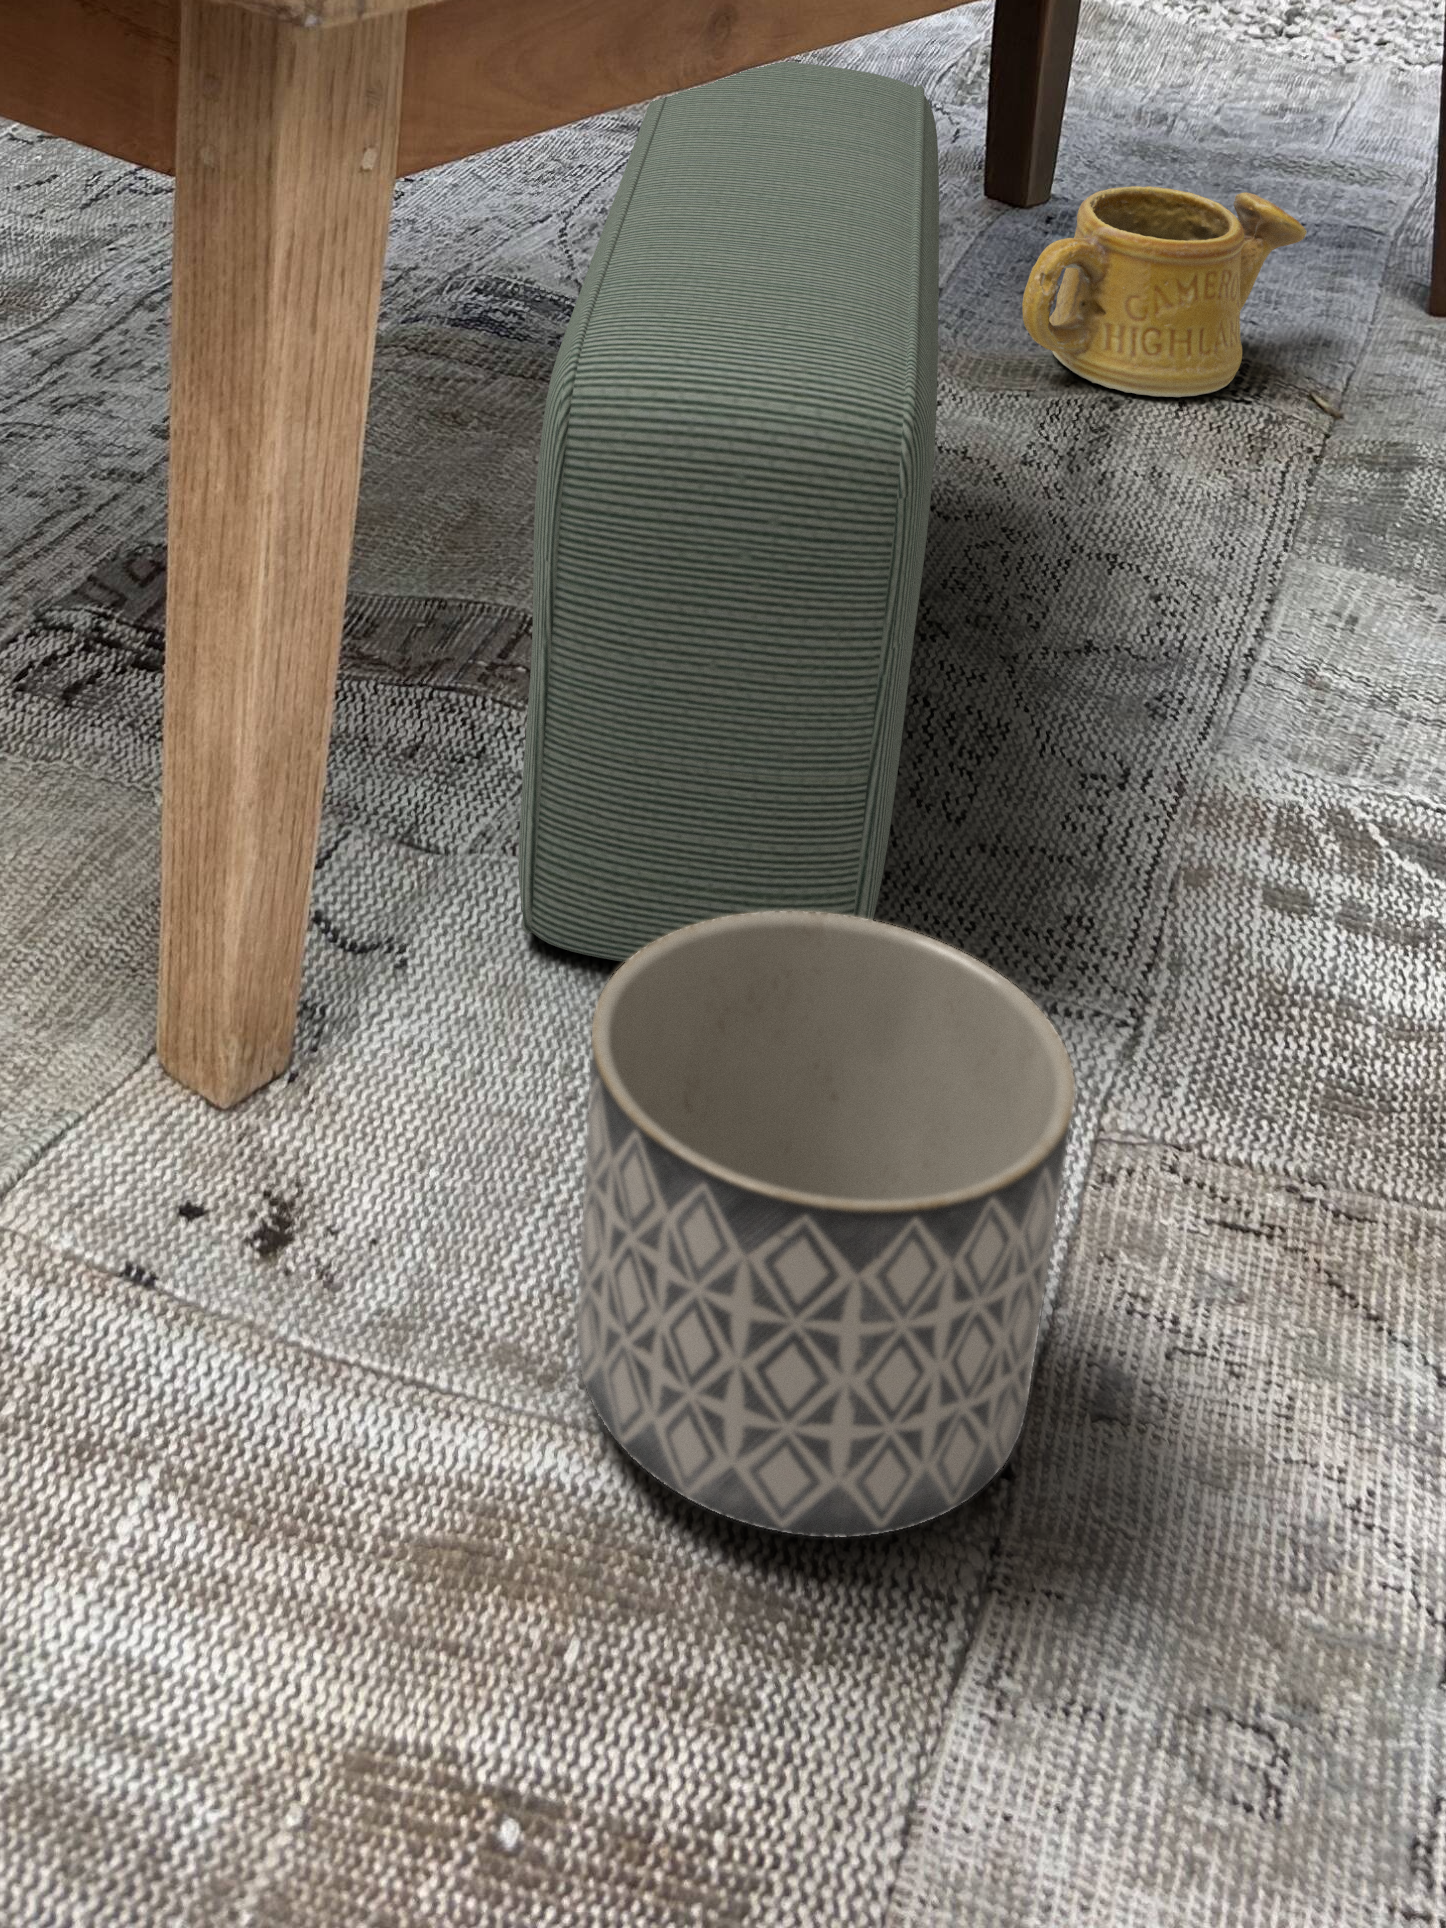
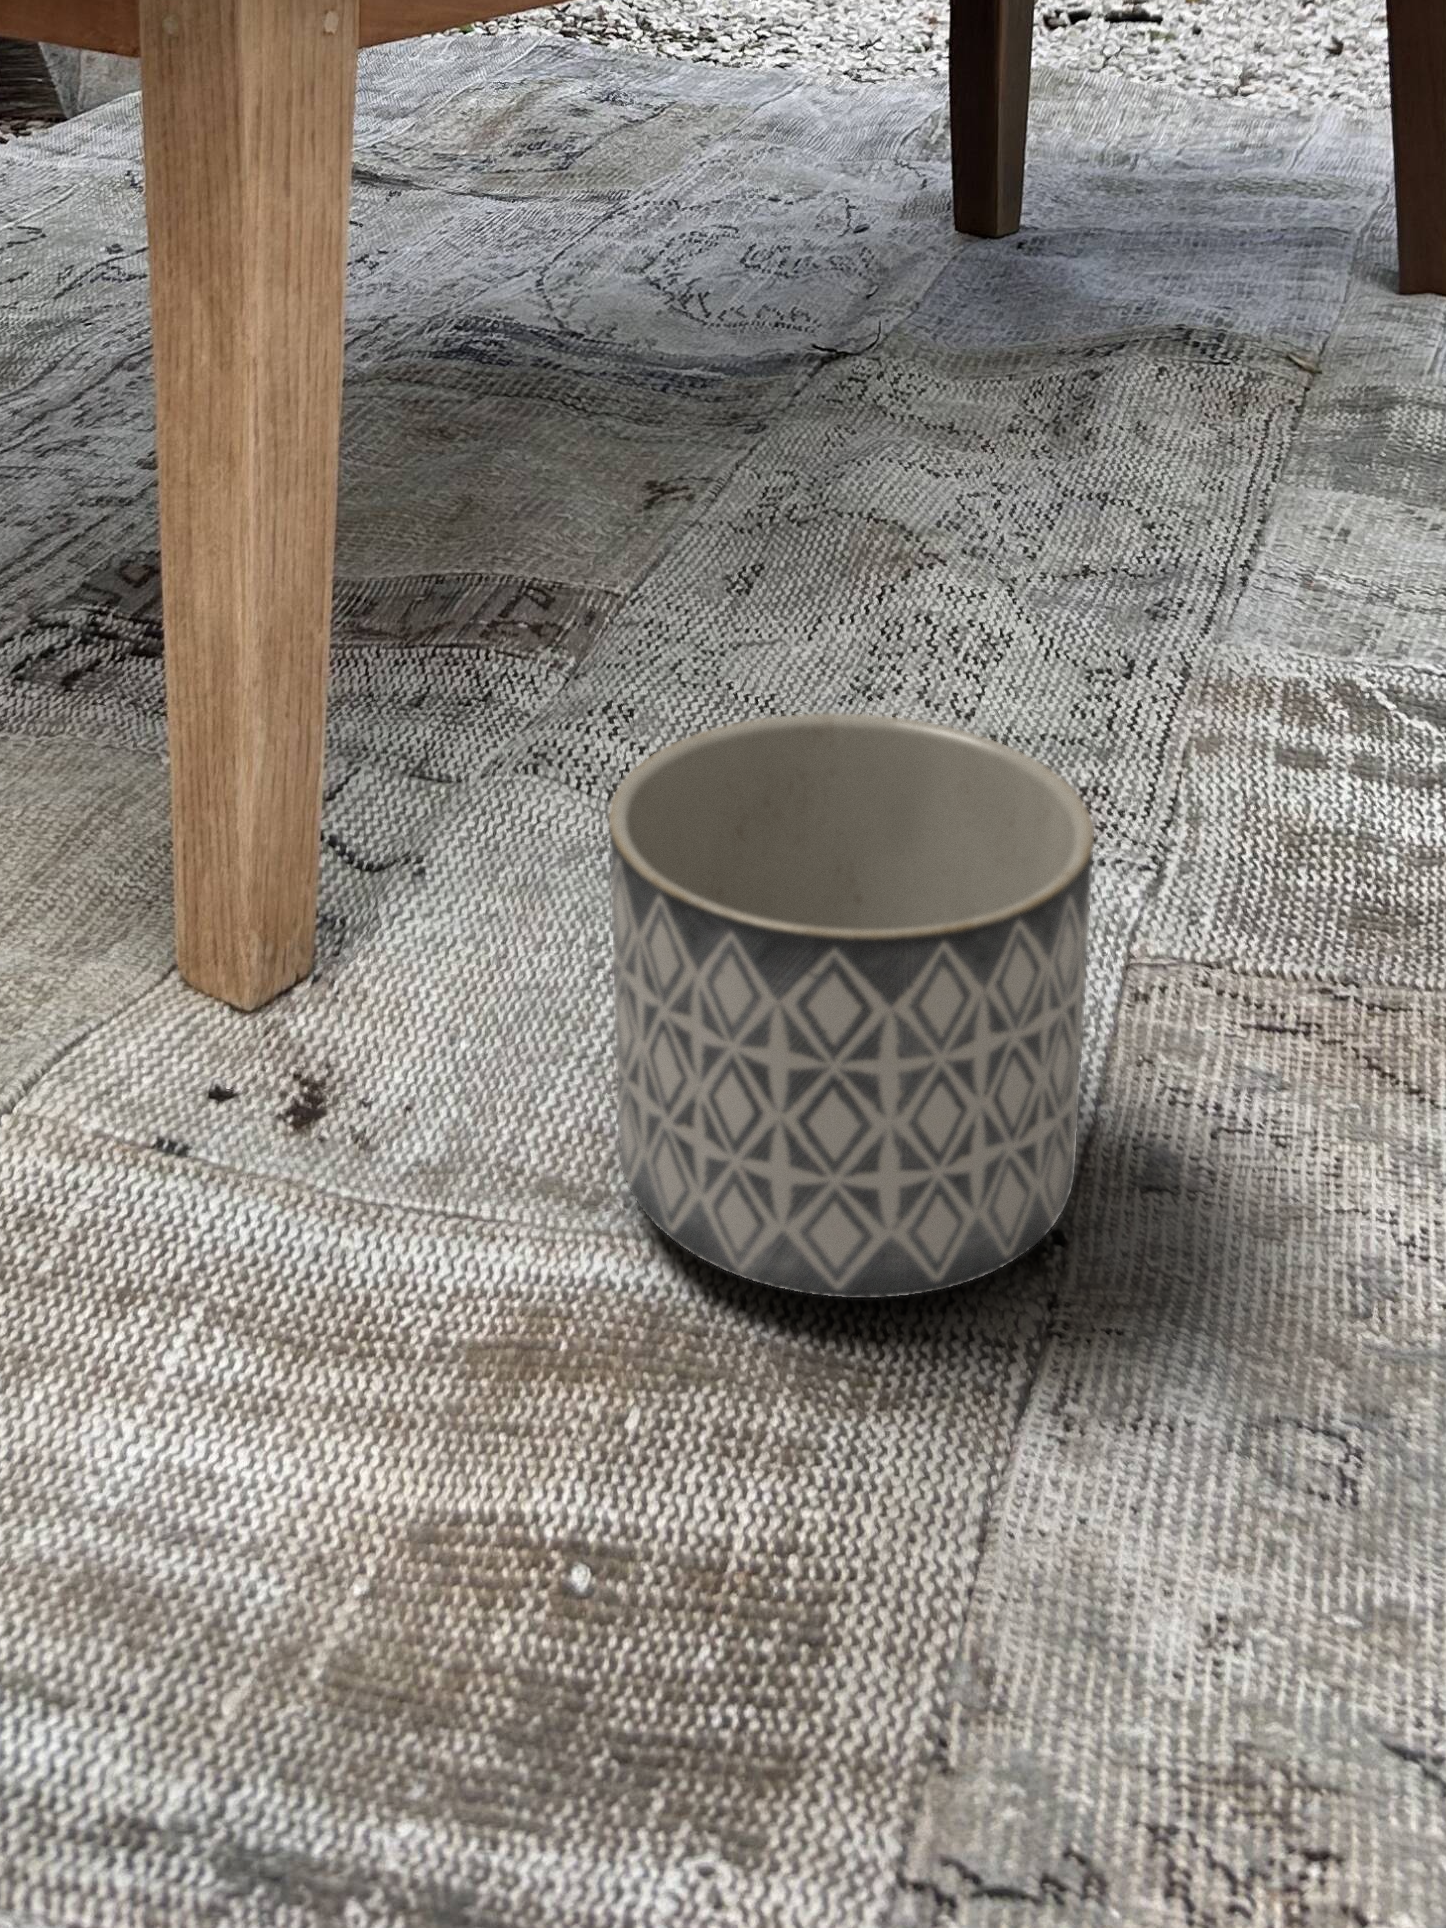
pouf: present [519,62,939,962] -> none [525,27,907,851]
watering can: present [1022,186,1307,397] -> none [992,165,1261,362]

